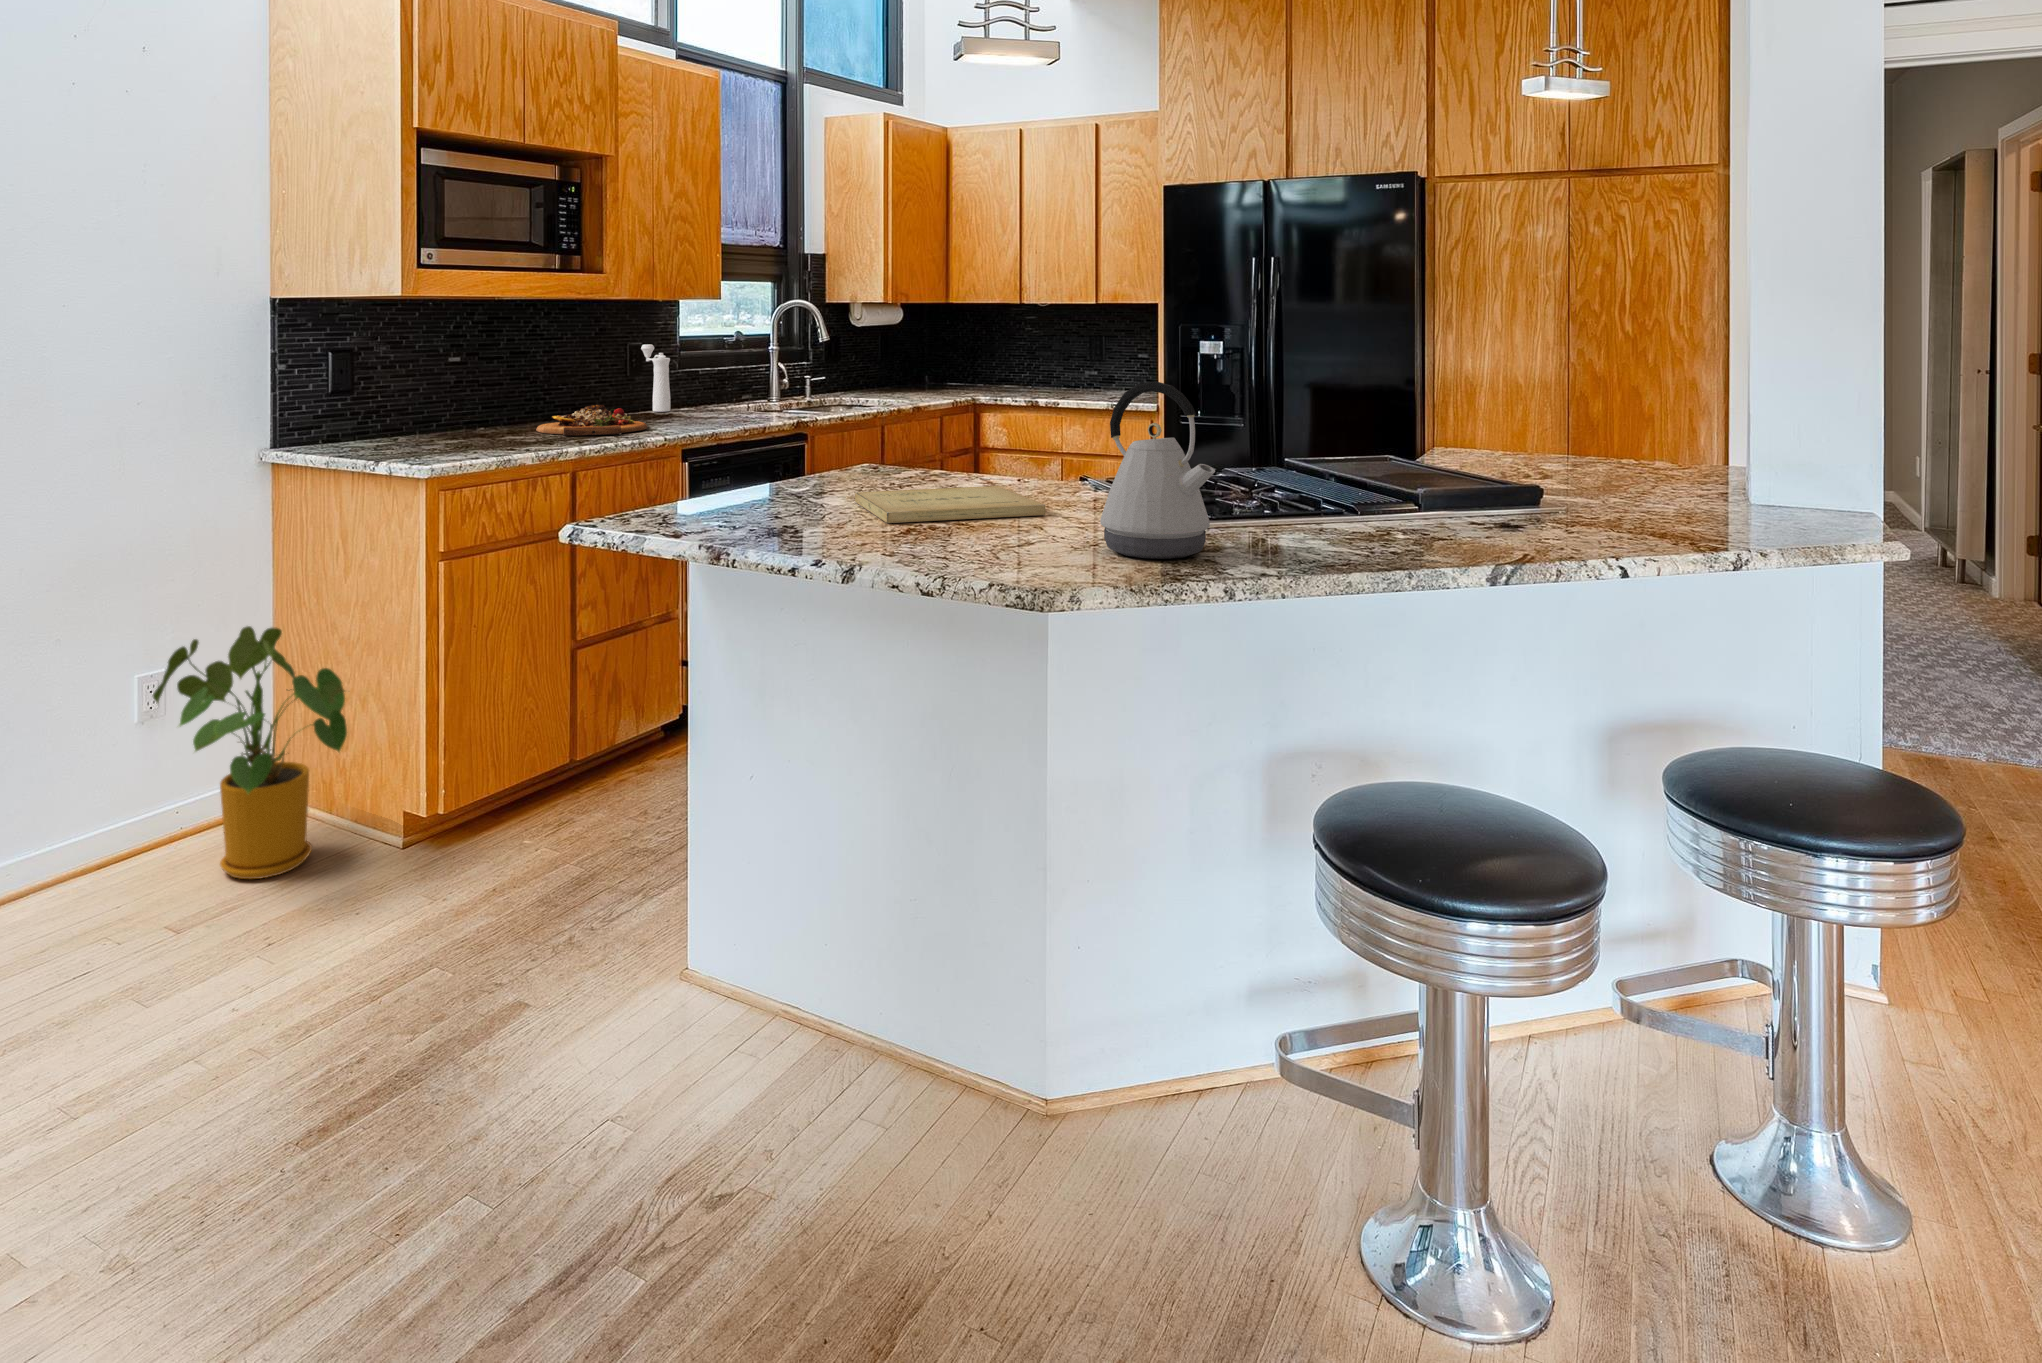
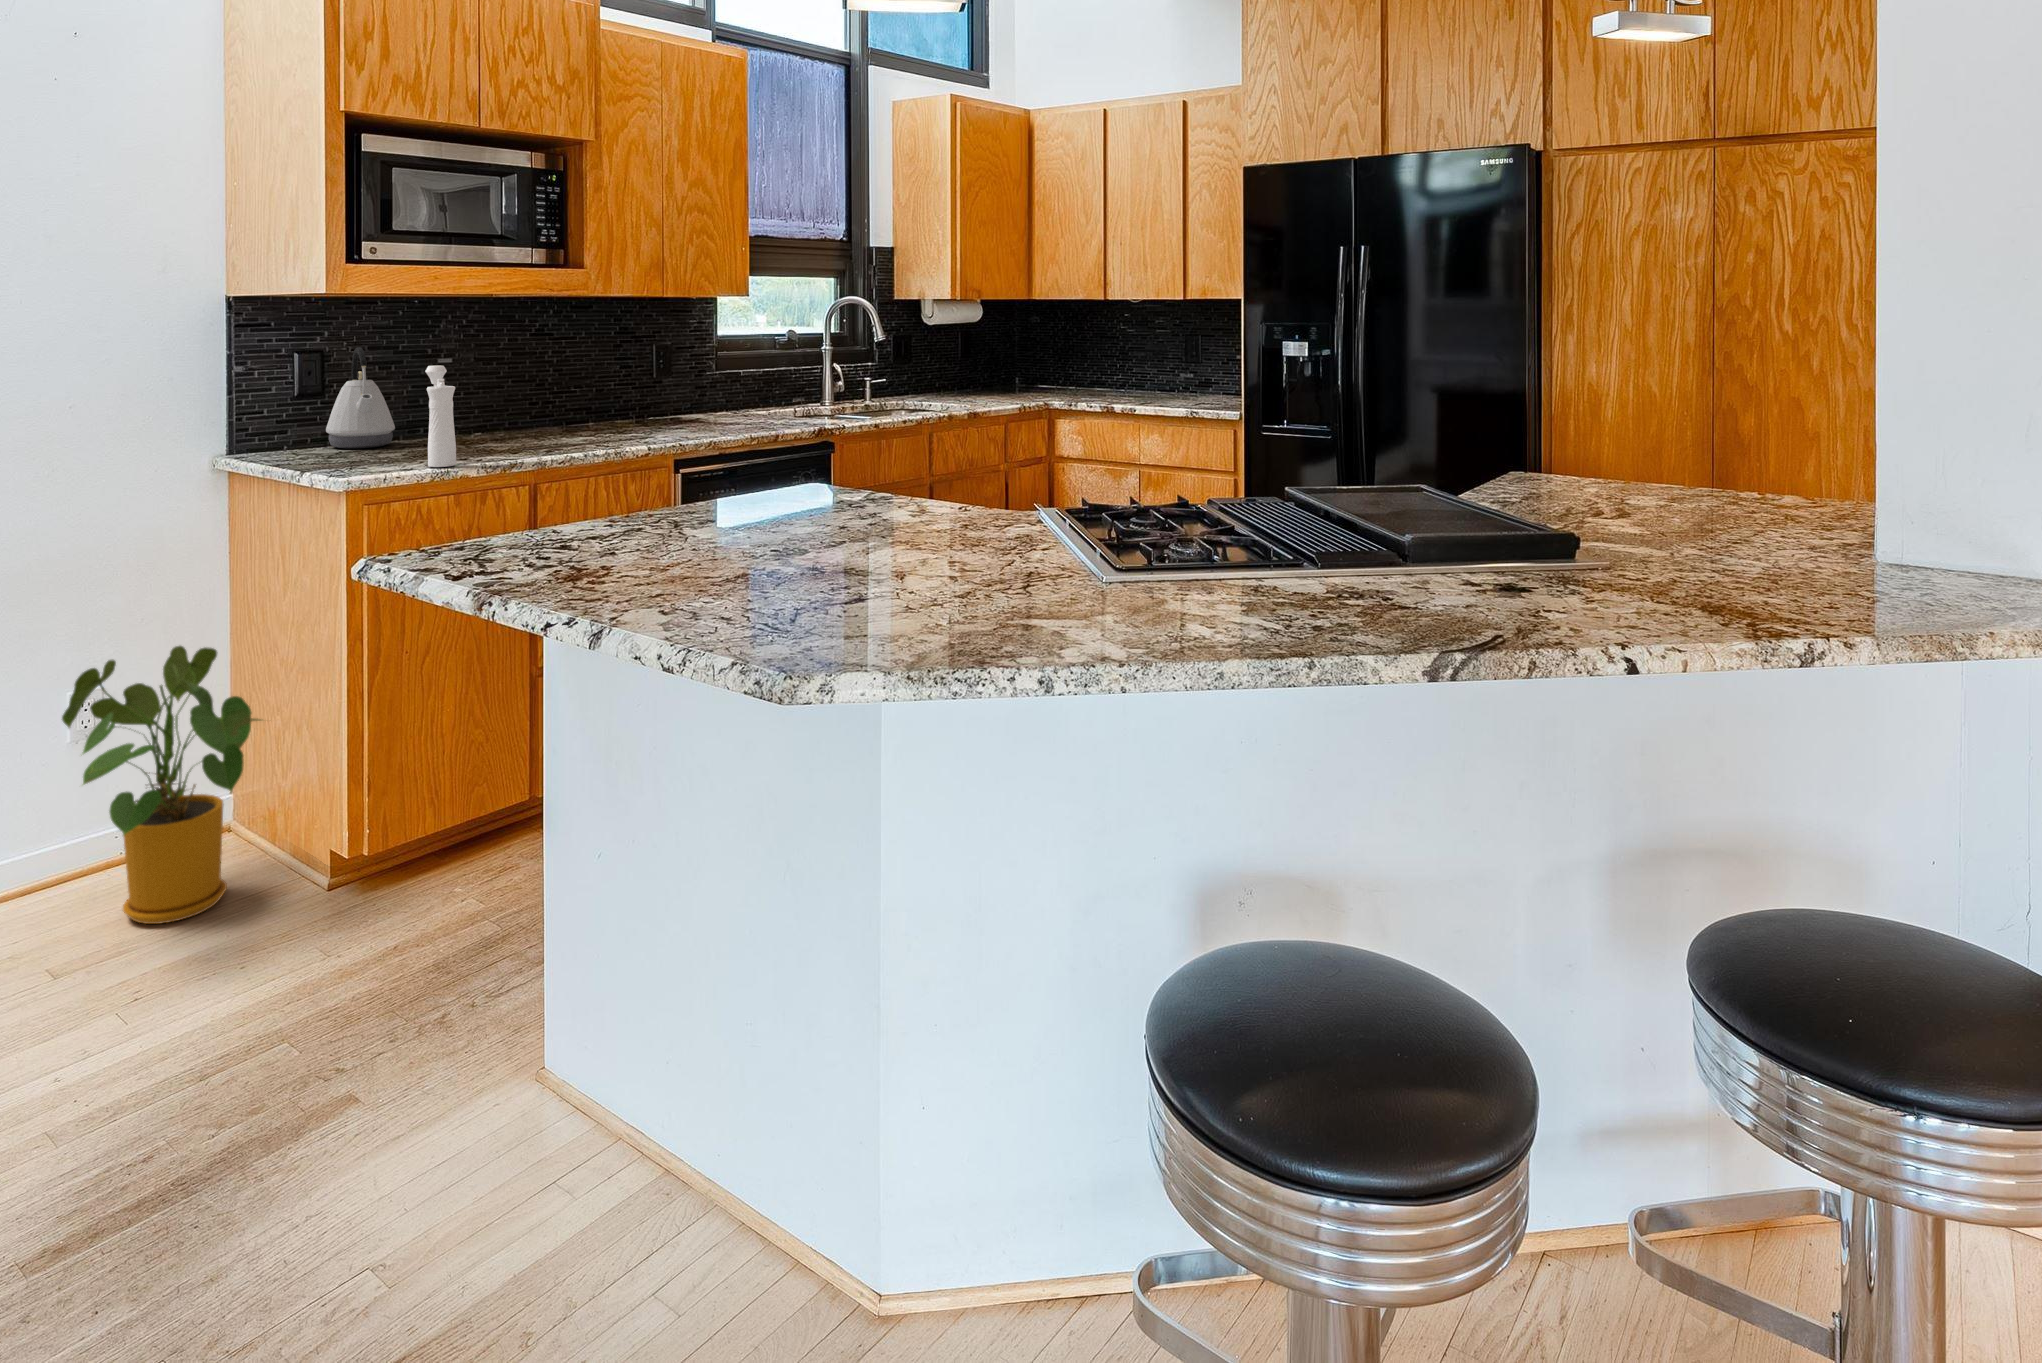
pepper mill: present [641,344,670,412] -> present [425,365,456,467]
kettle: present [1100,381,1215,559] -> present [326,347,395,448]
cutting board: present [536,405,648,436] -> none [524,410,646,443]
book: present [855,486,1045,523] -> none [713,515,920,563]

